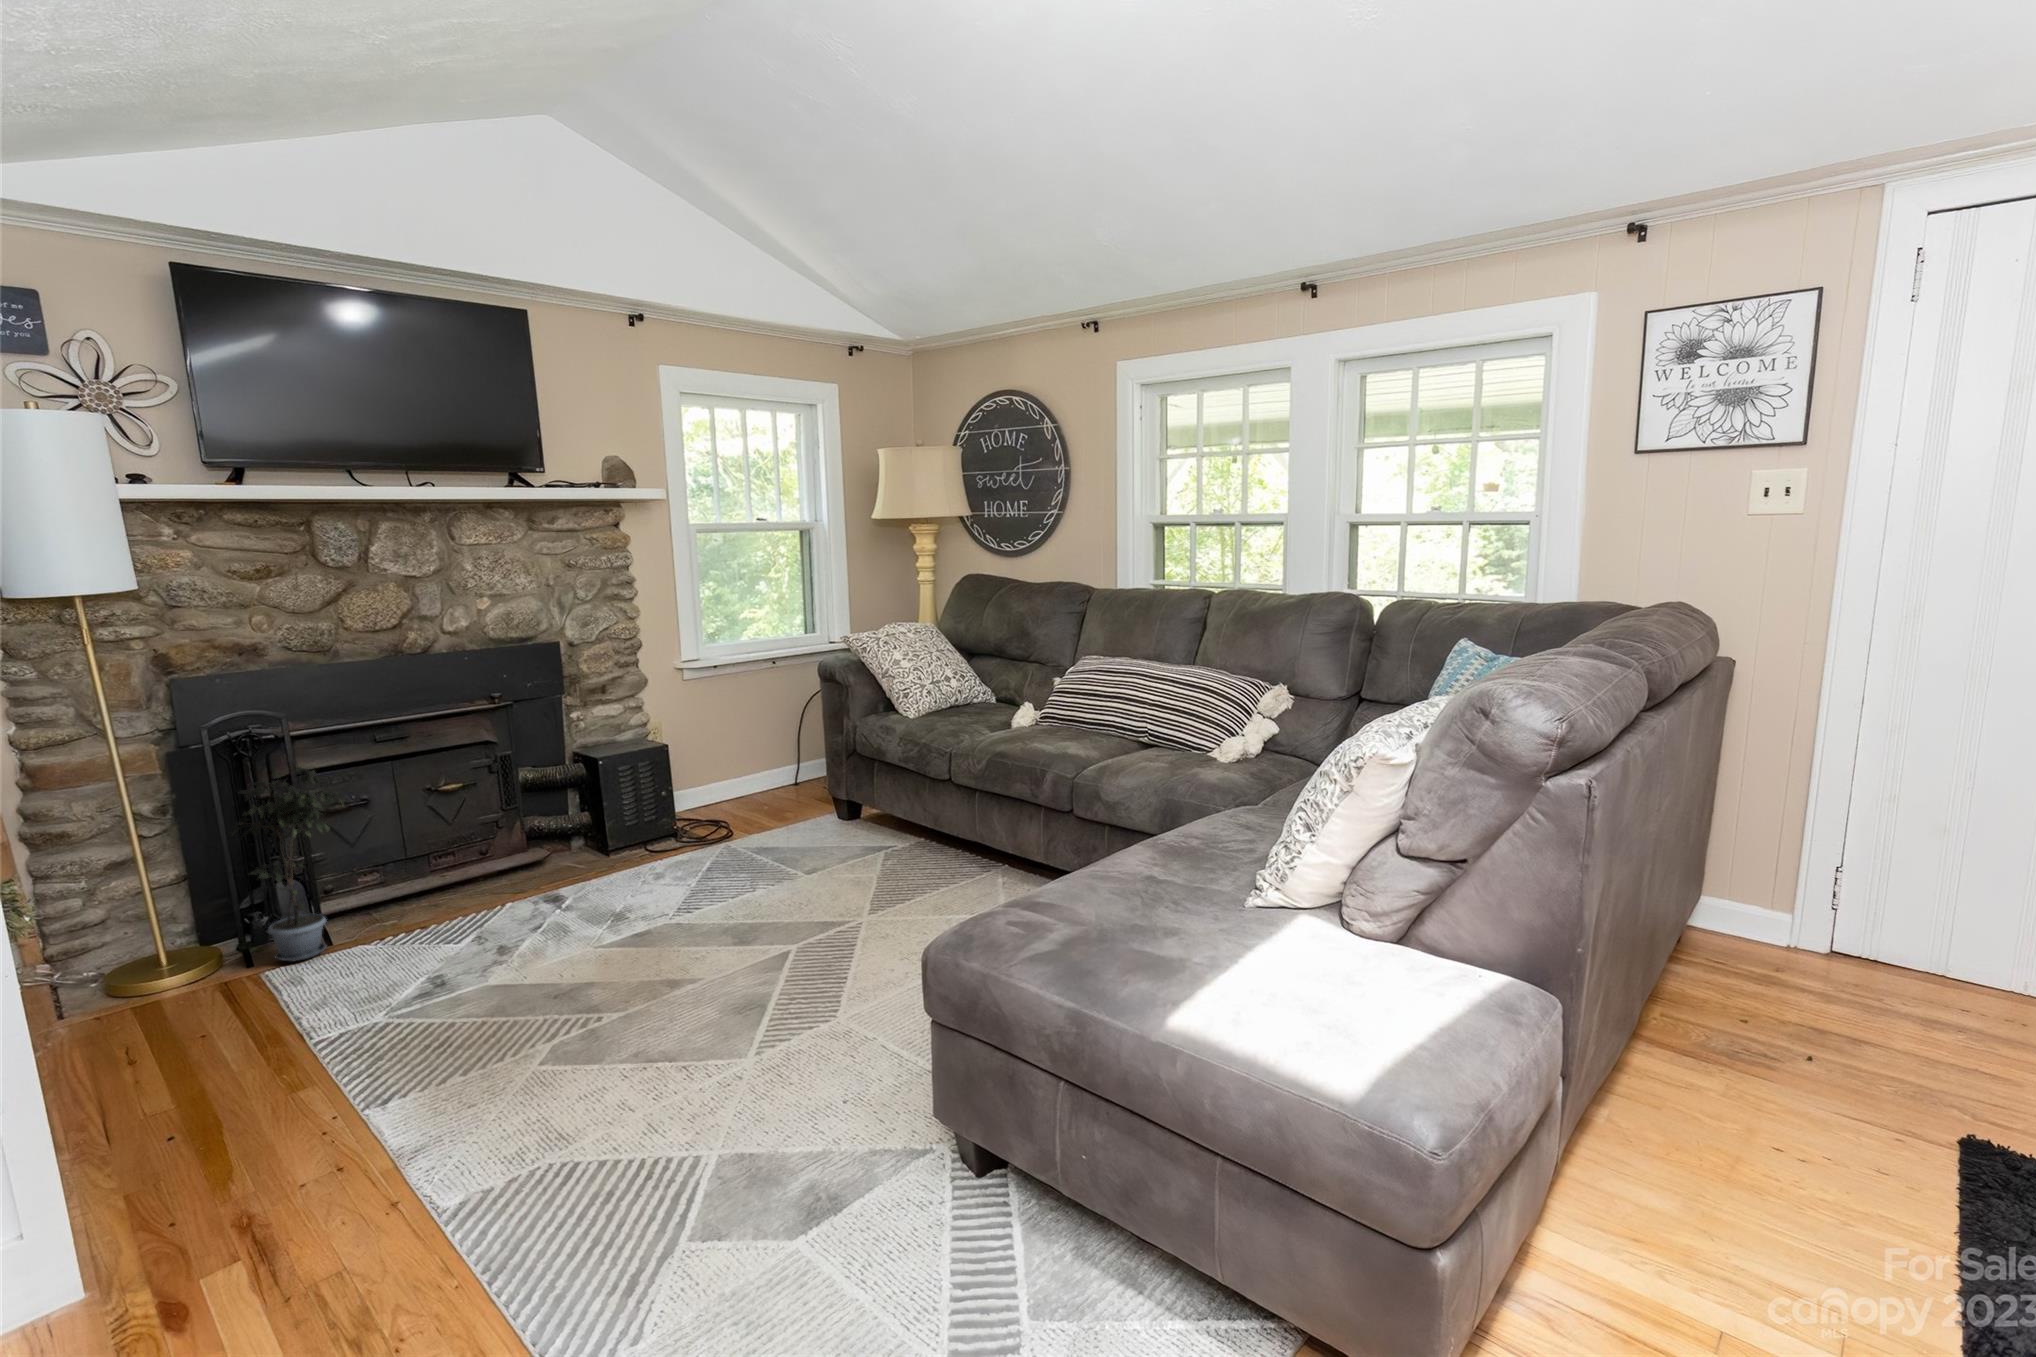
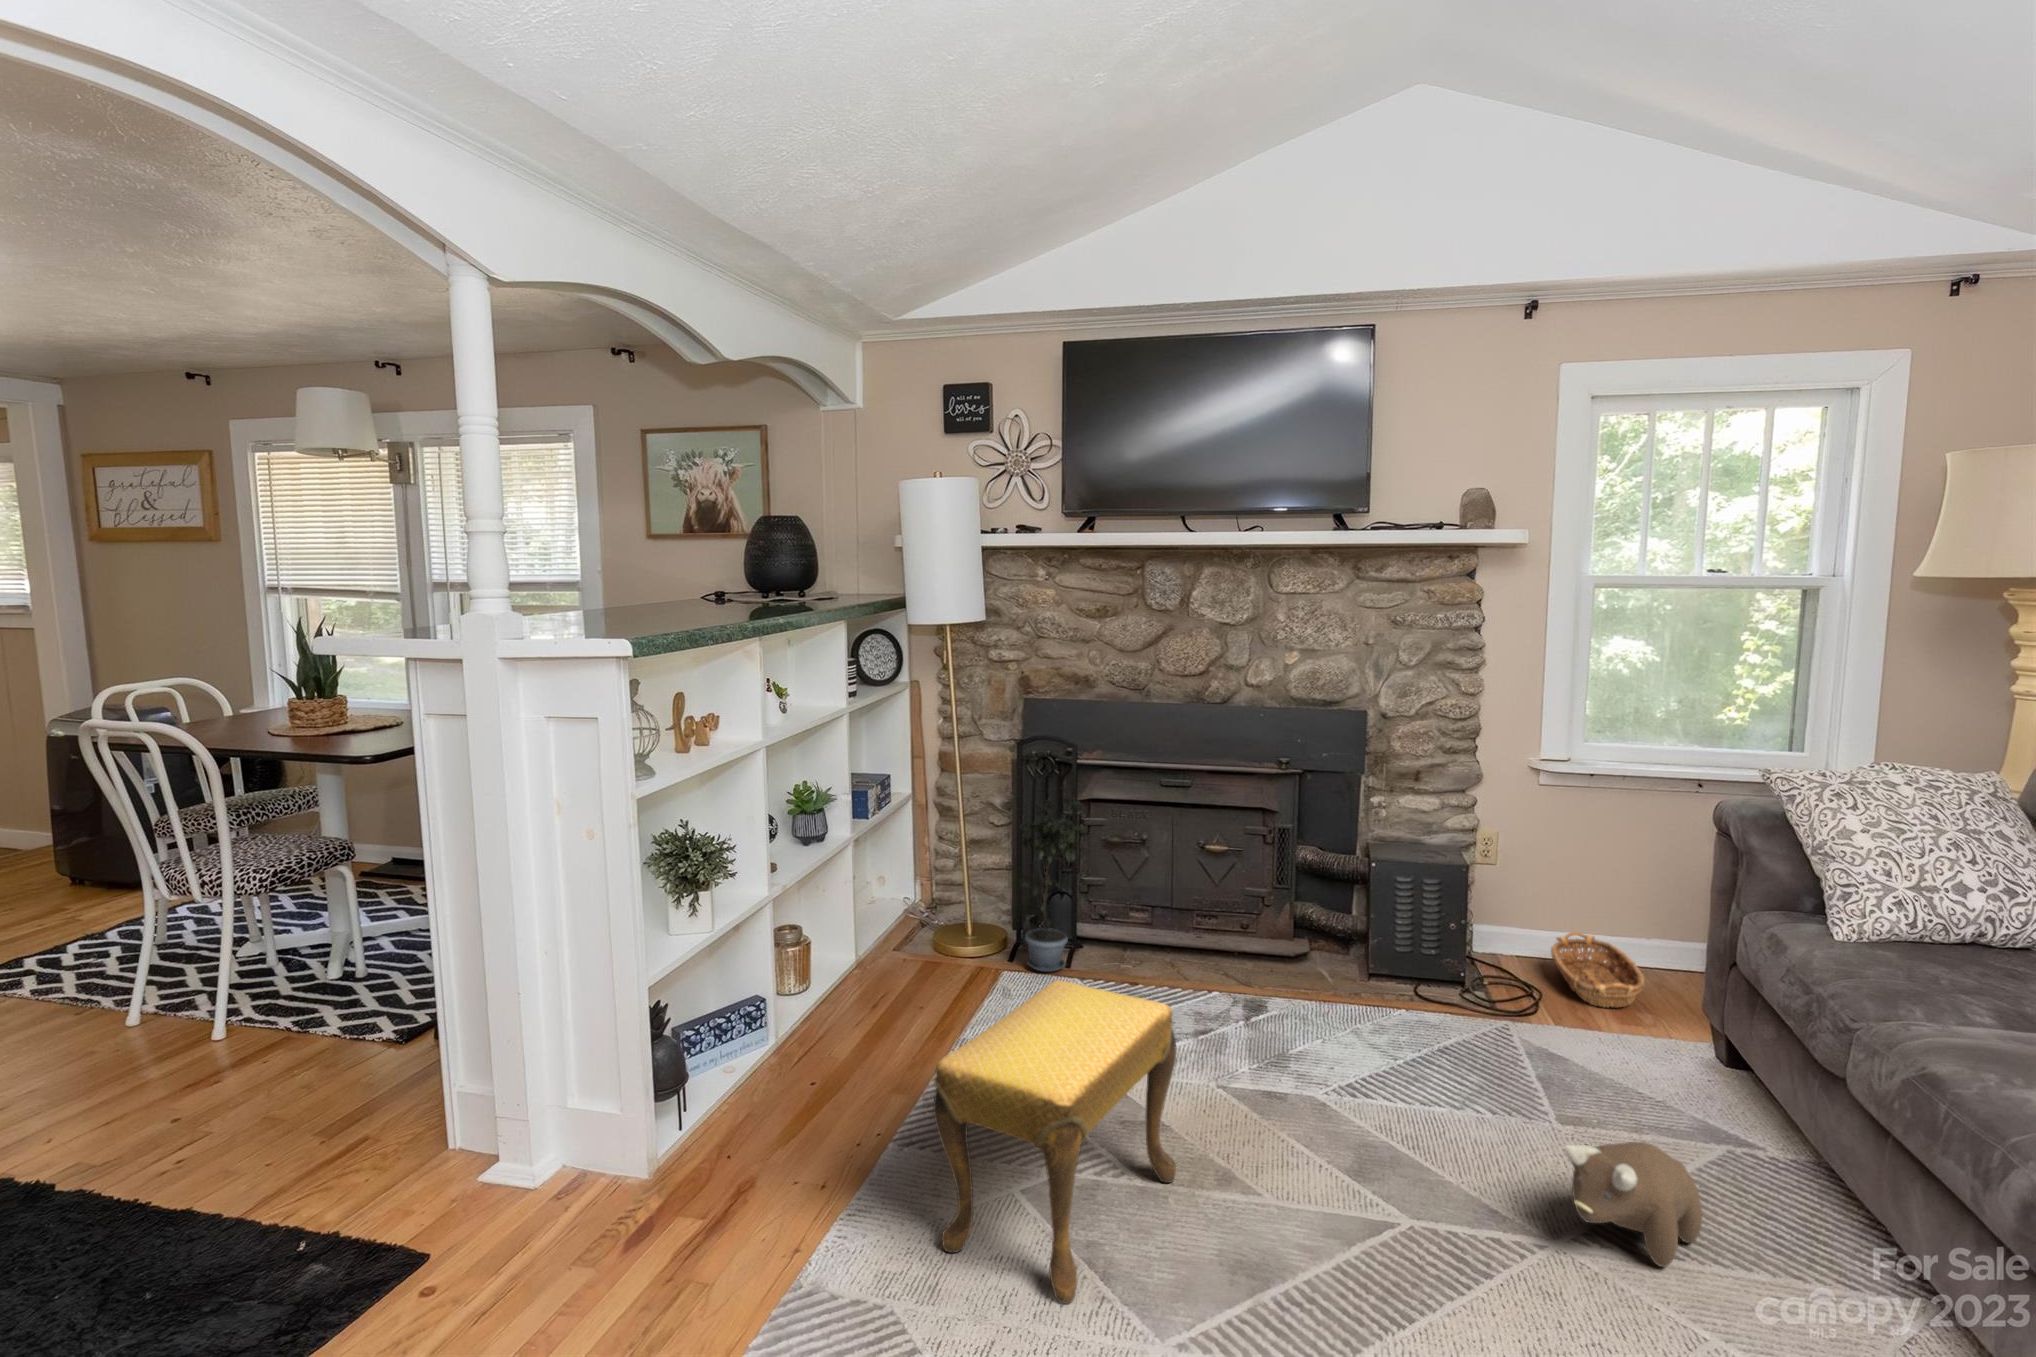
basket: none [699,774,803,822] -> present [1551,931,1645,1007]
plush toy: none [854,845,915,905] -> present [1564,1142,1702,1267]
footstool: none [492,868,659,1129] -> present [933,980,1176,1303]

